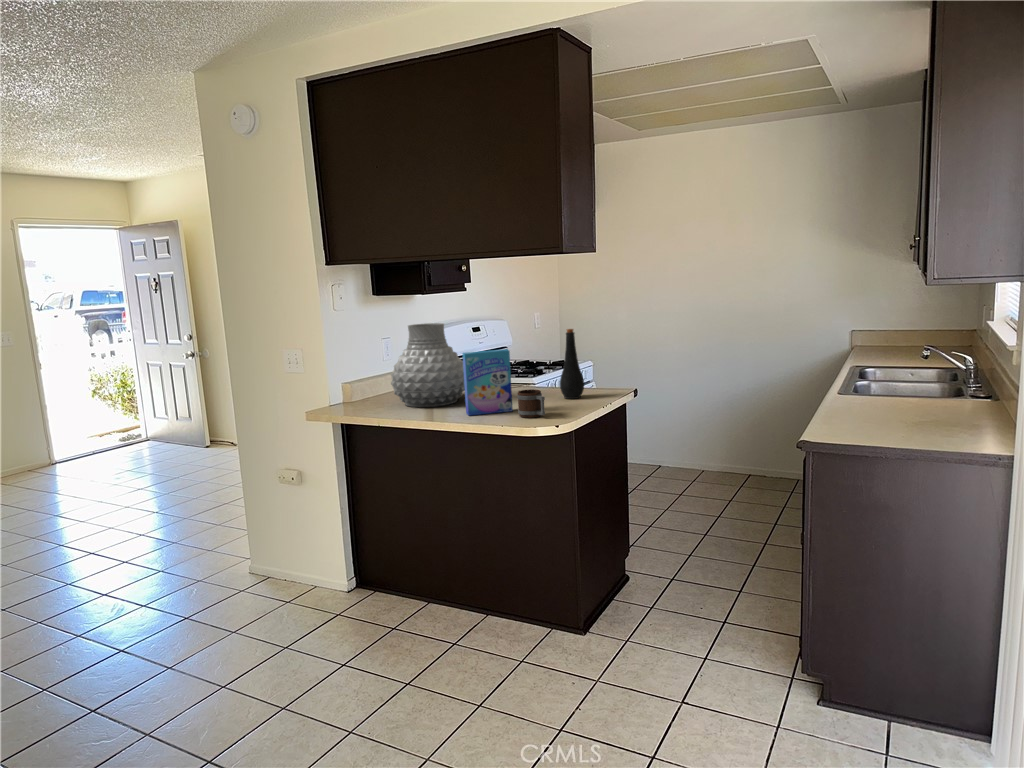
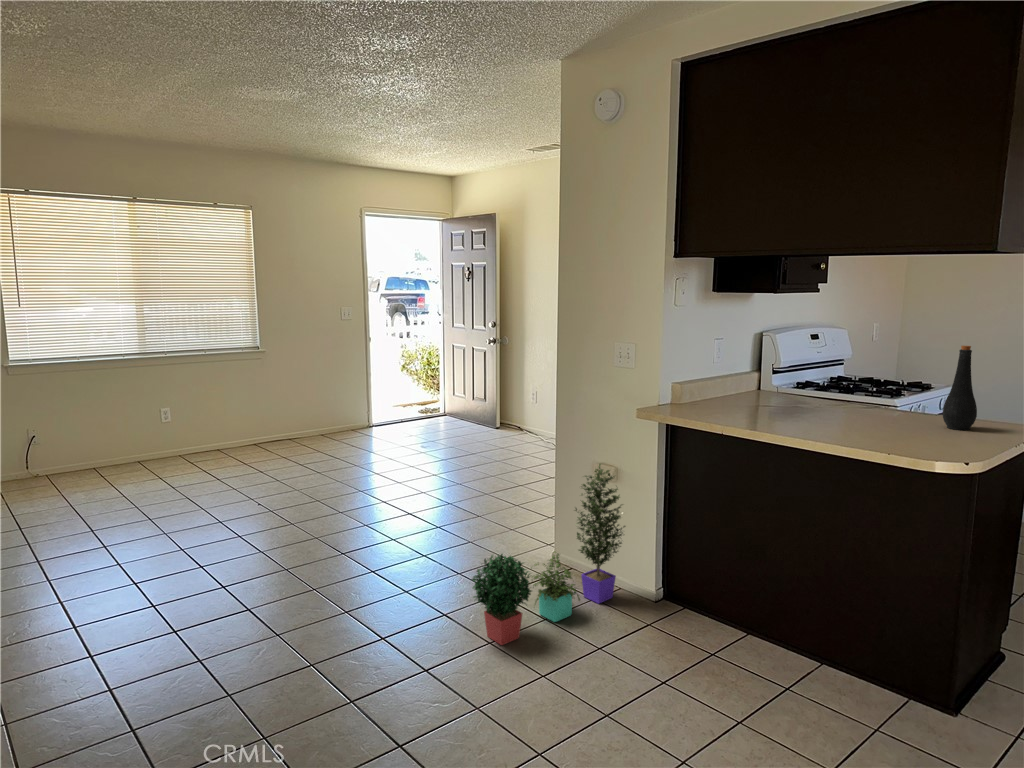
vase: present [391,323,465,407] -> none [730,326,822,419]
cereal box: present [463,349,513,416] -> none [827,362,892,435]
mug: present [517,389,545,418] -> none [899,412,941,446]
potted plant: none [142,470,313,670] -> present [472,464,625,645]

